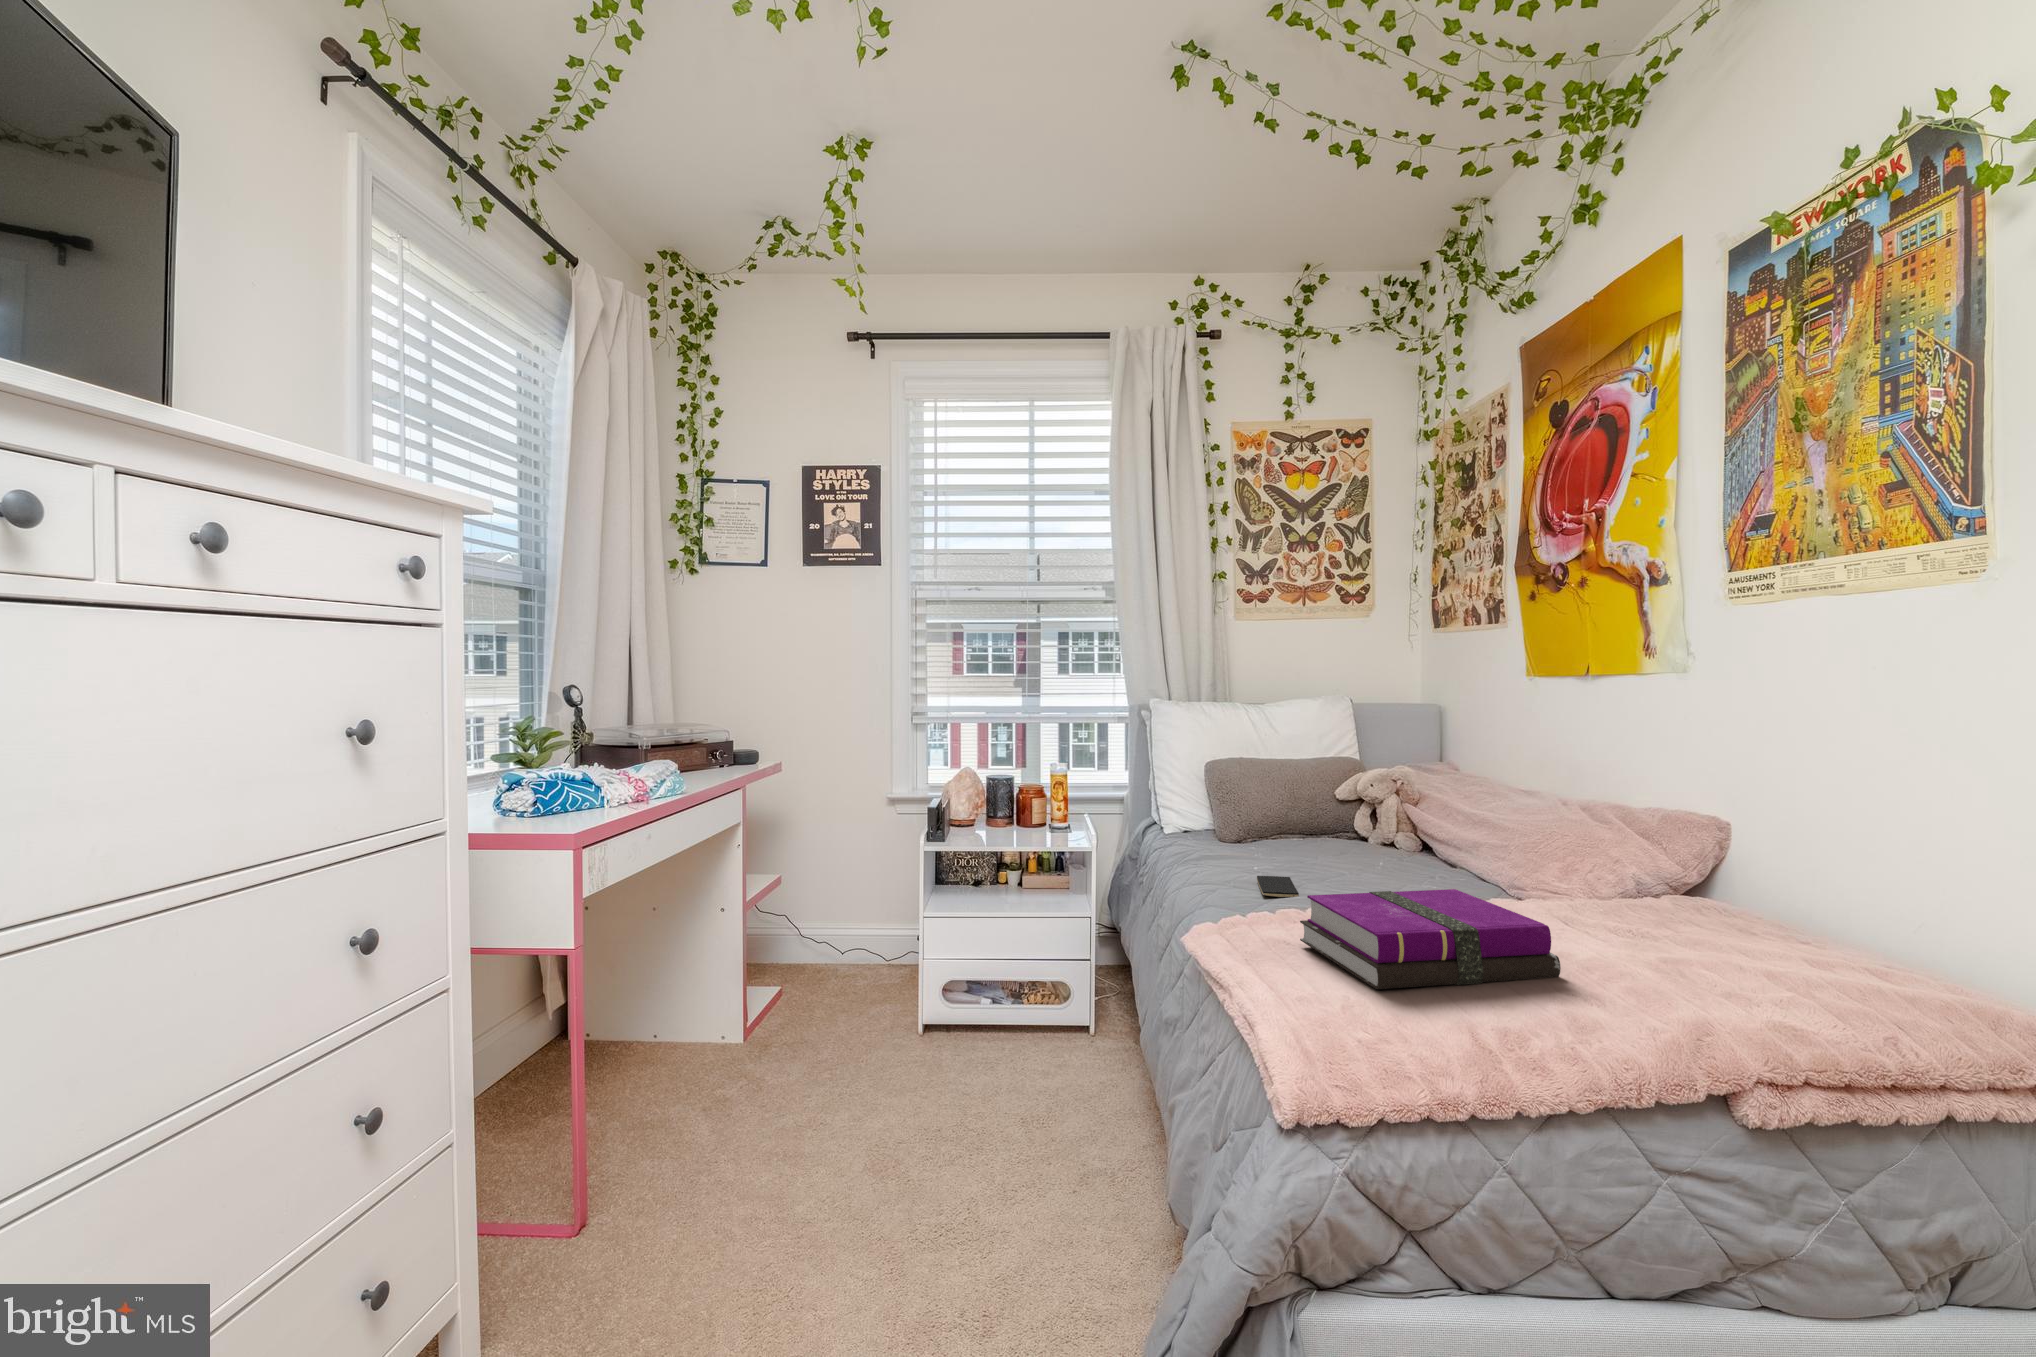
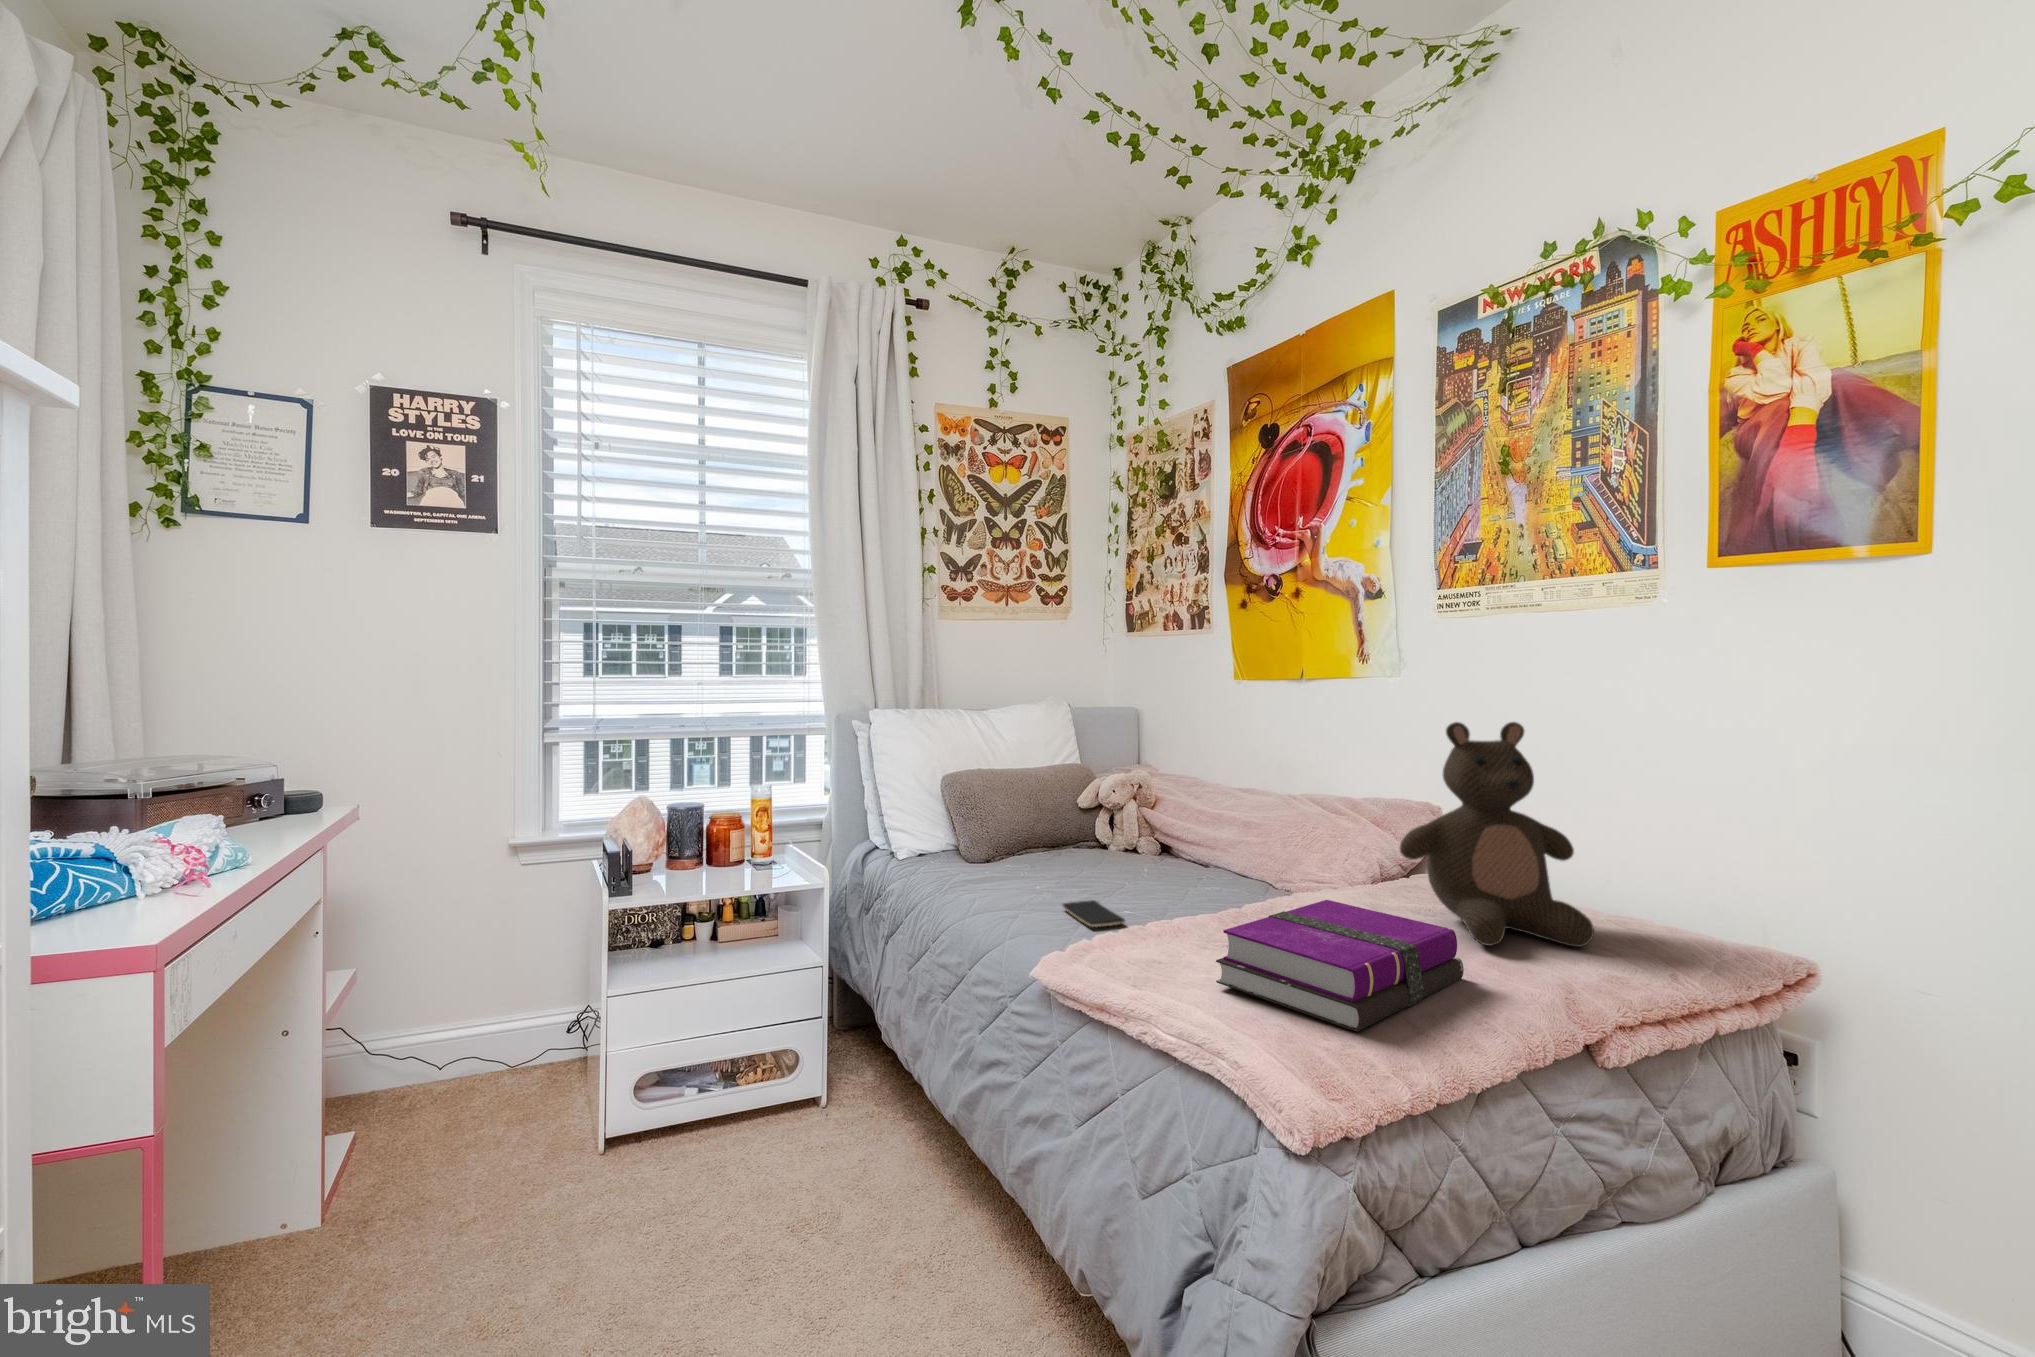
stuffed bear: none [1571,721,1808,976] -> present [1400,722,1594,947]

